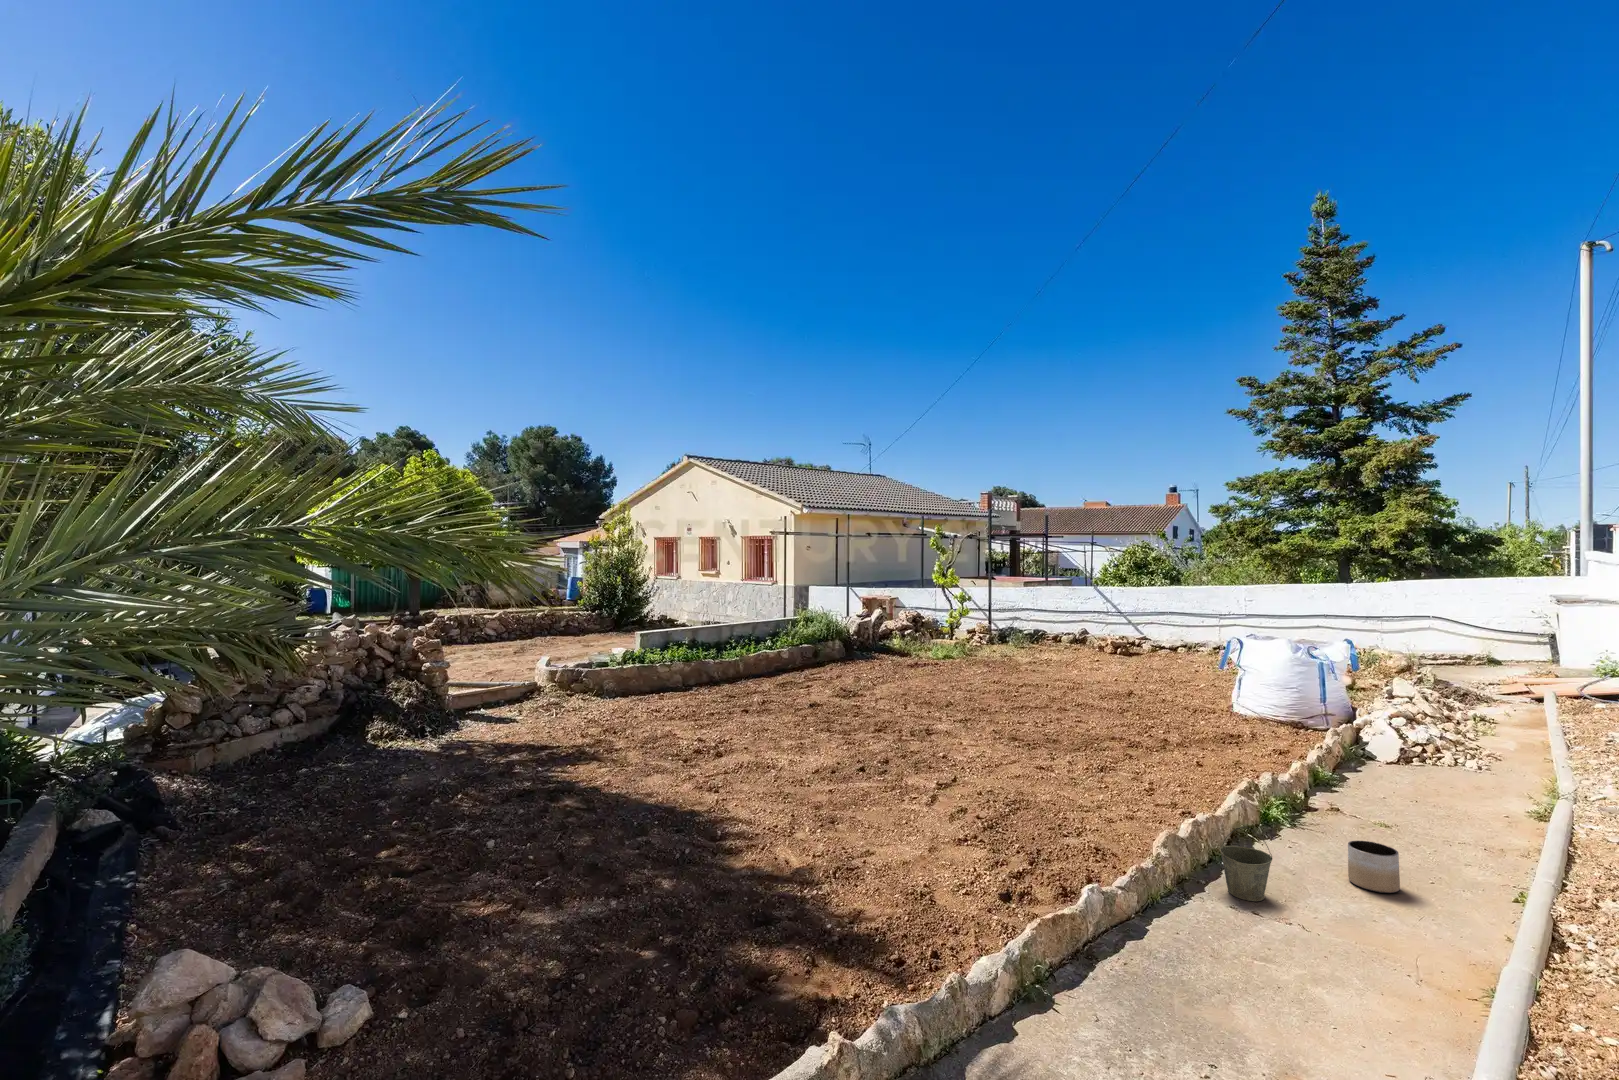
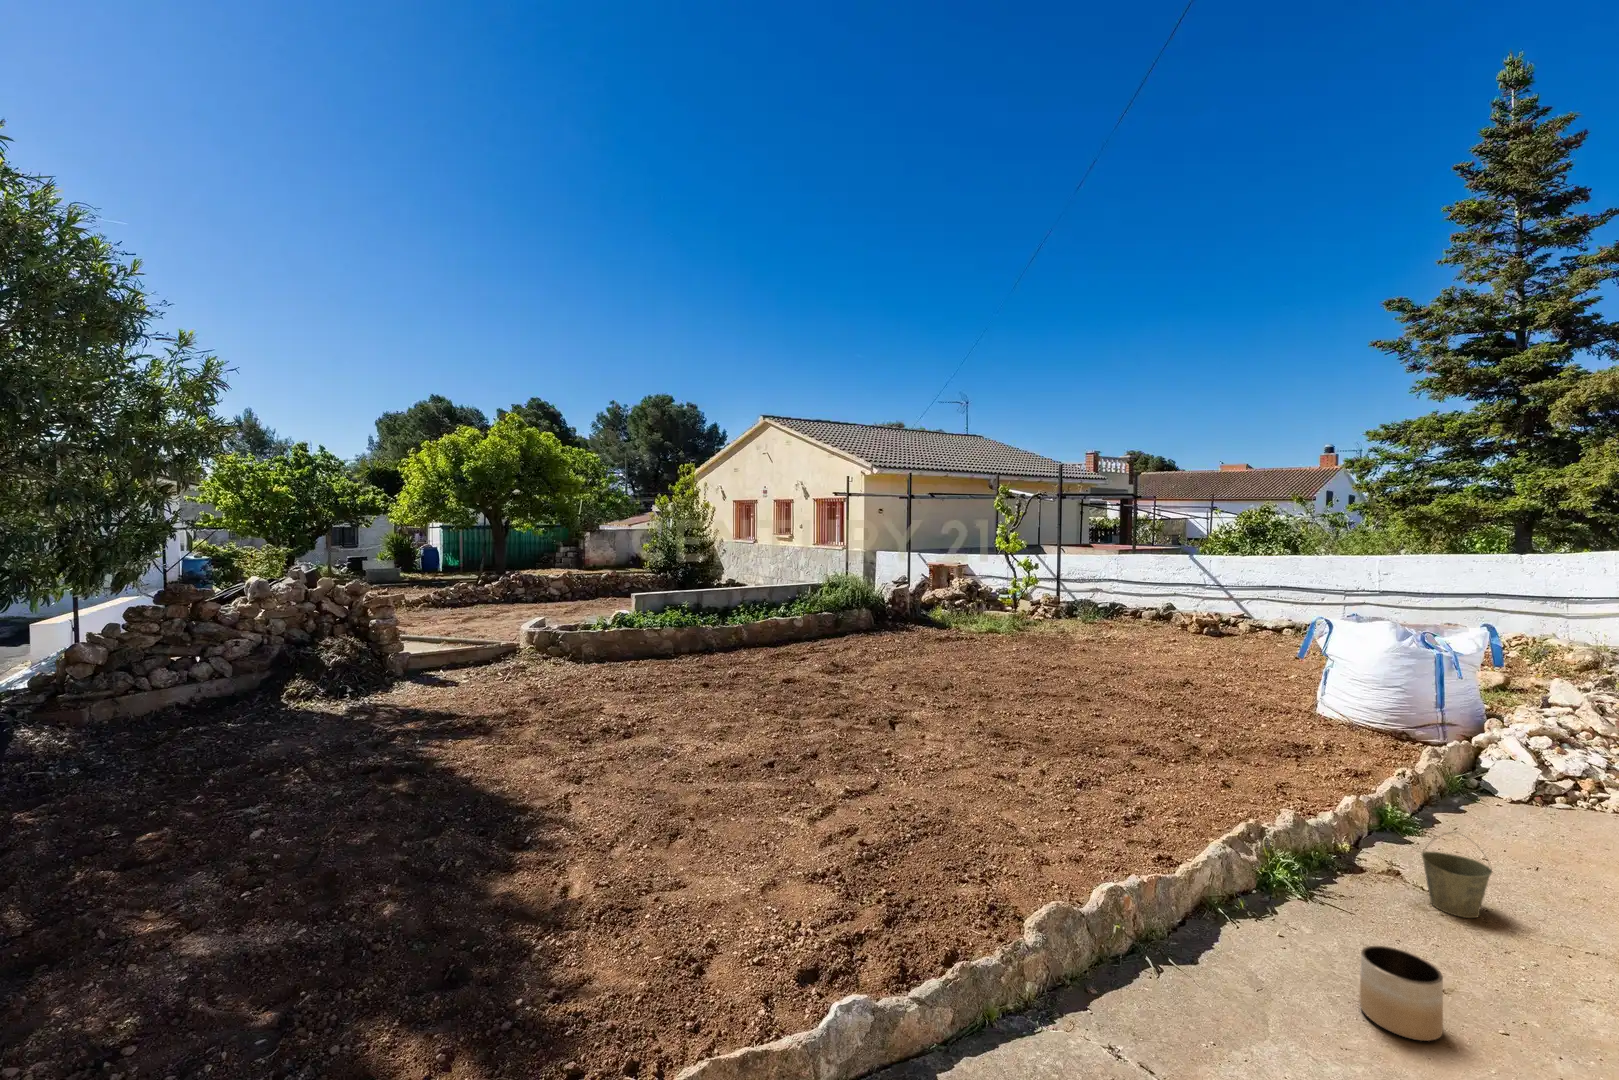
bucket: present [1220,826,1272,901] -> present [1422,838,1492,918]

